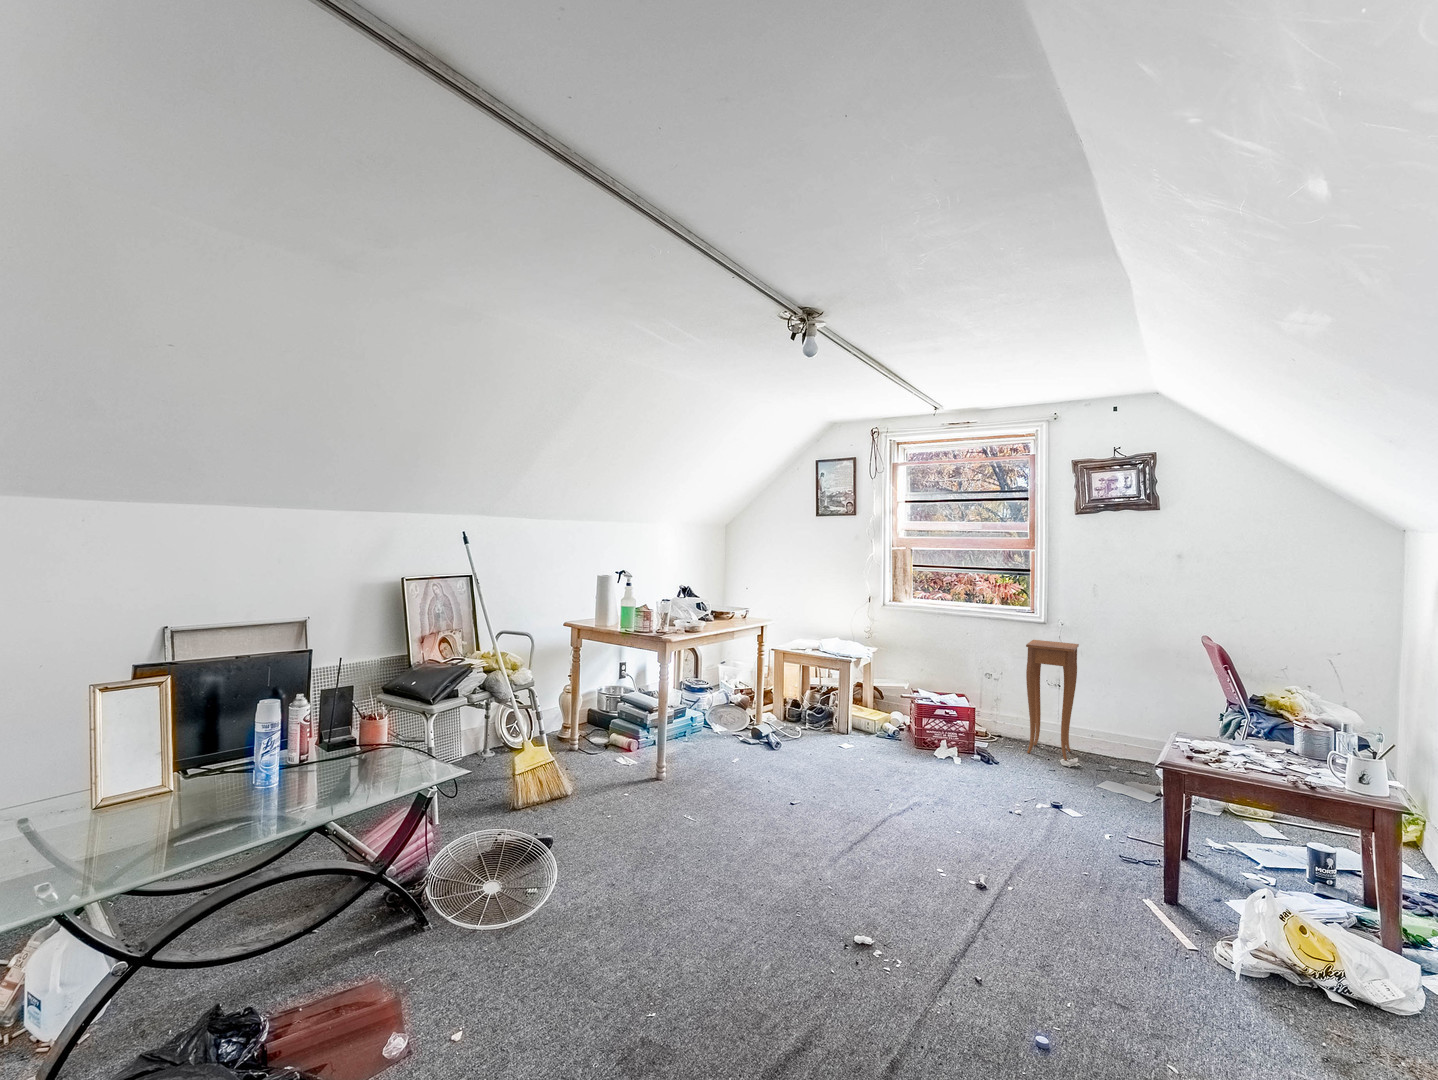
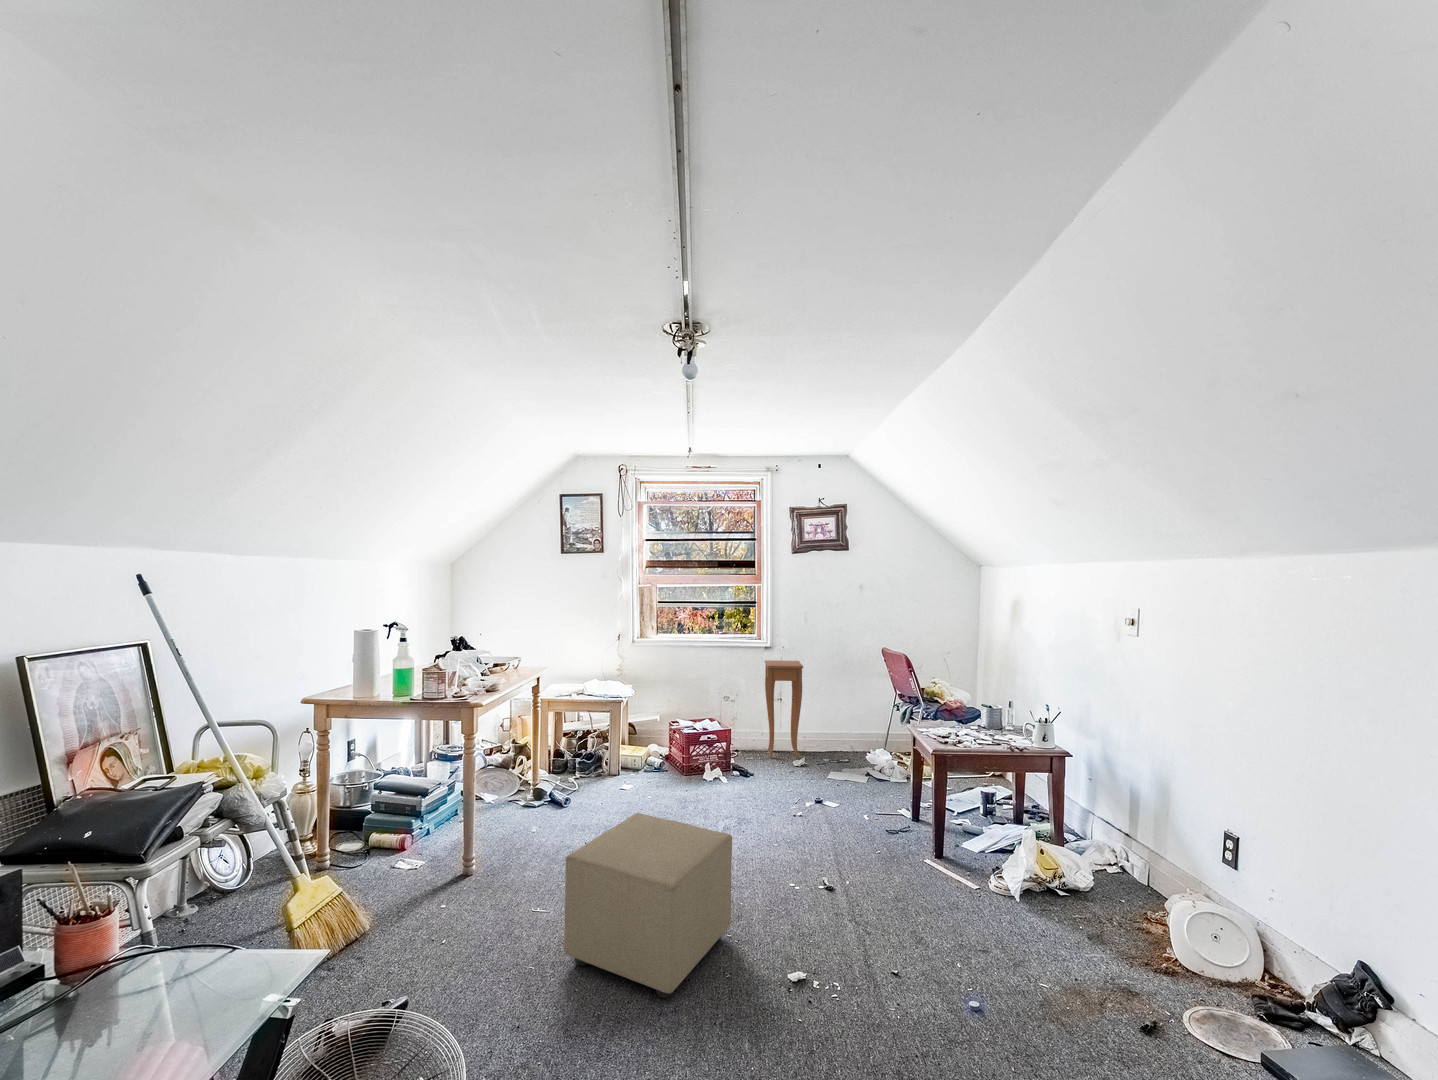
ottoman: none [675,751,833,910] -> present [564,813,732,998]

